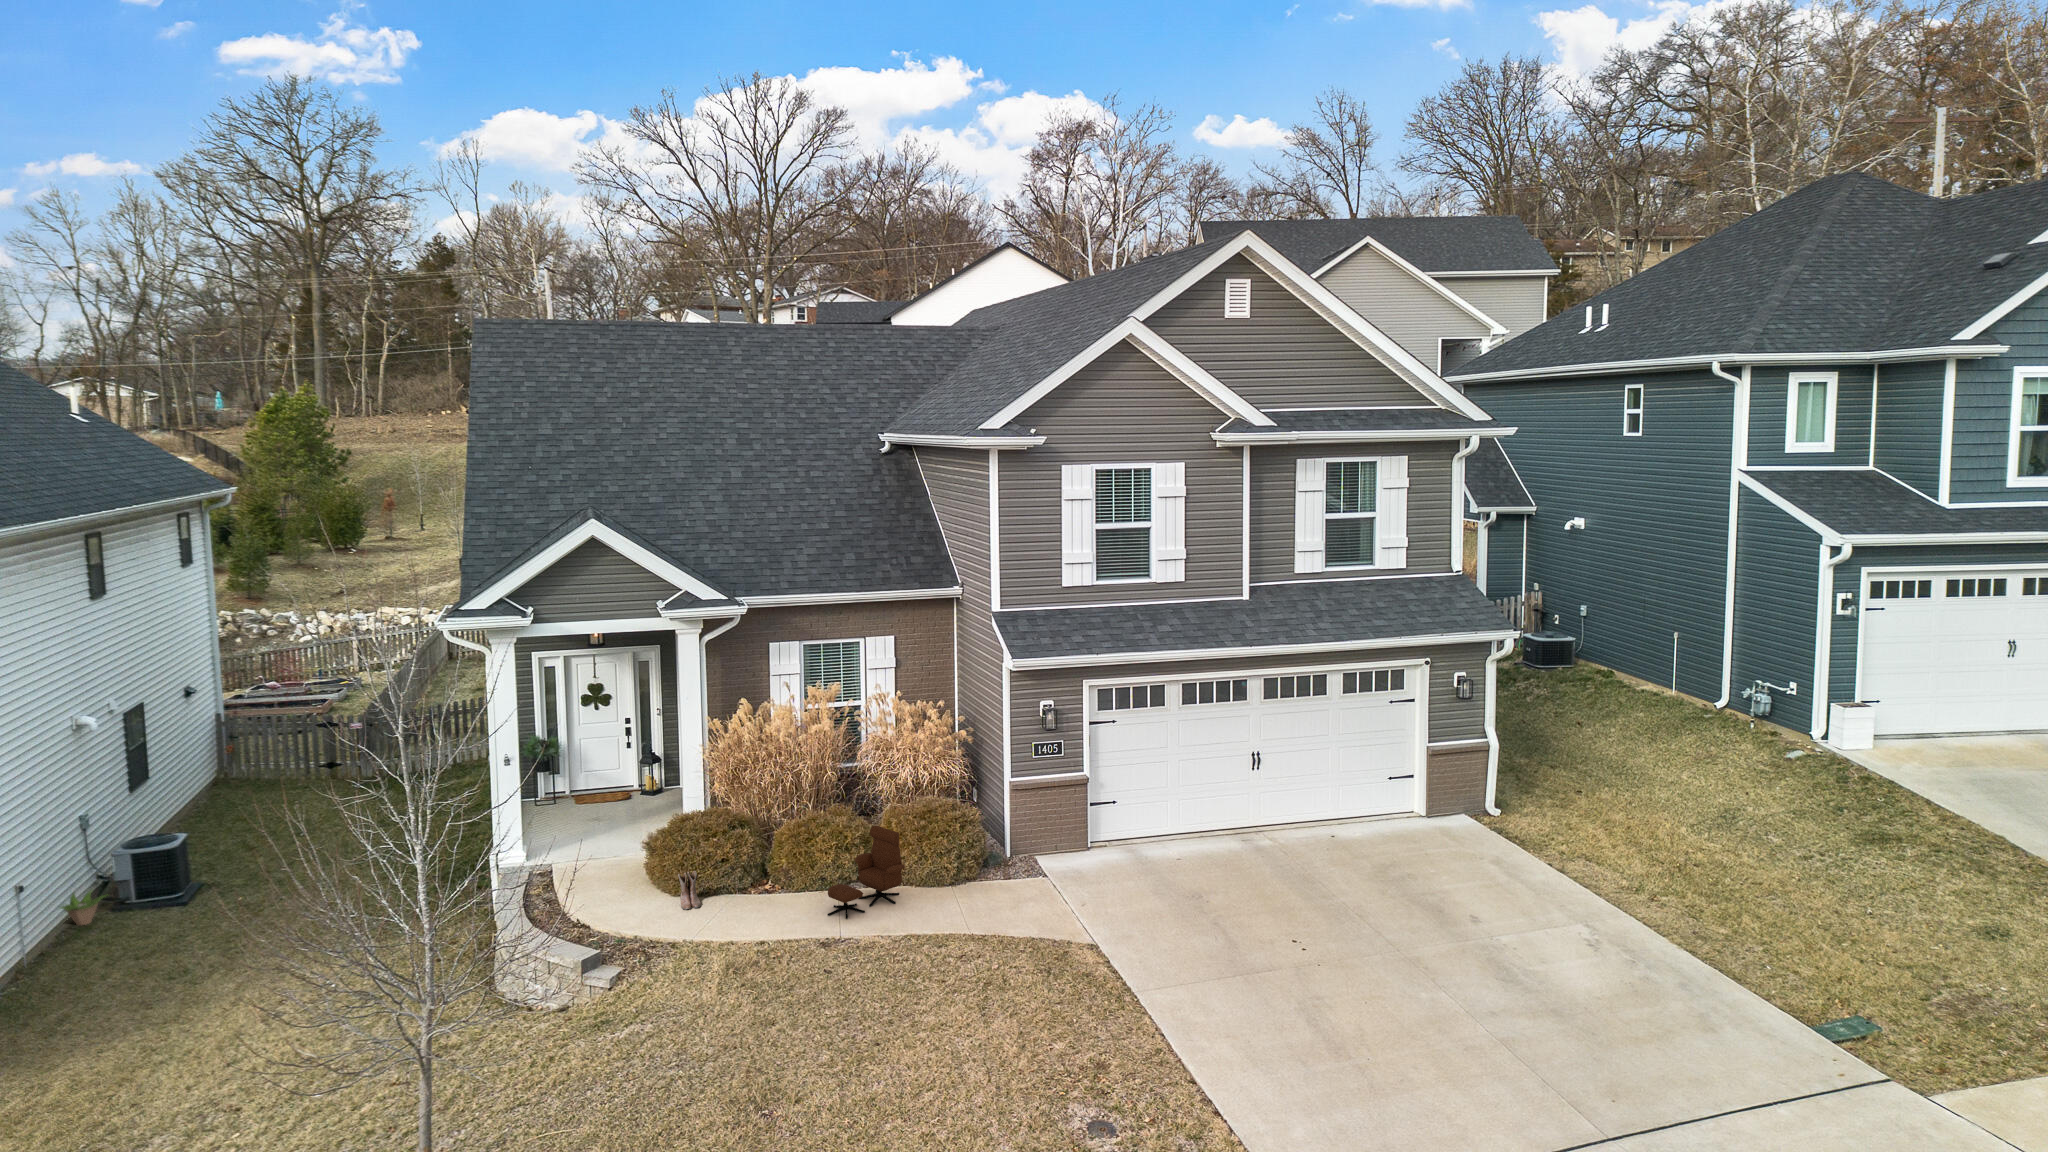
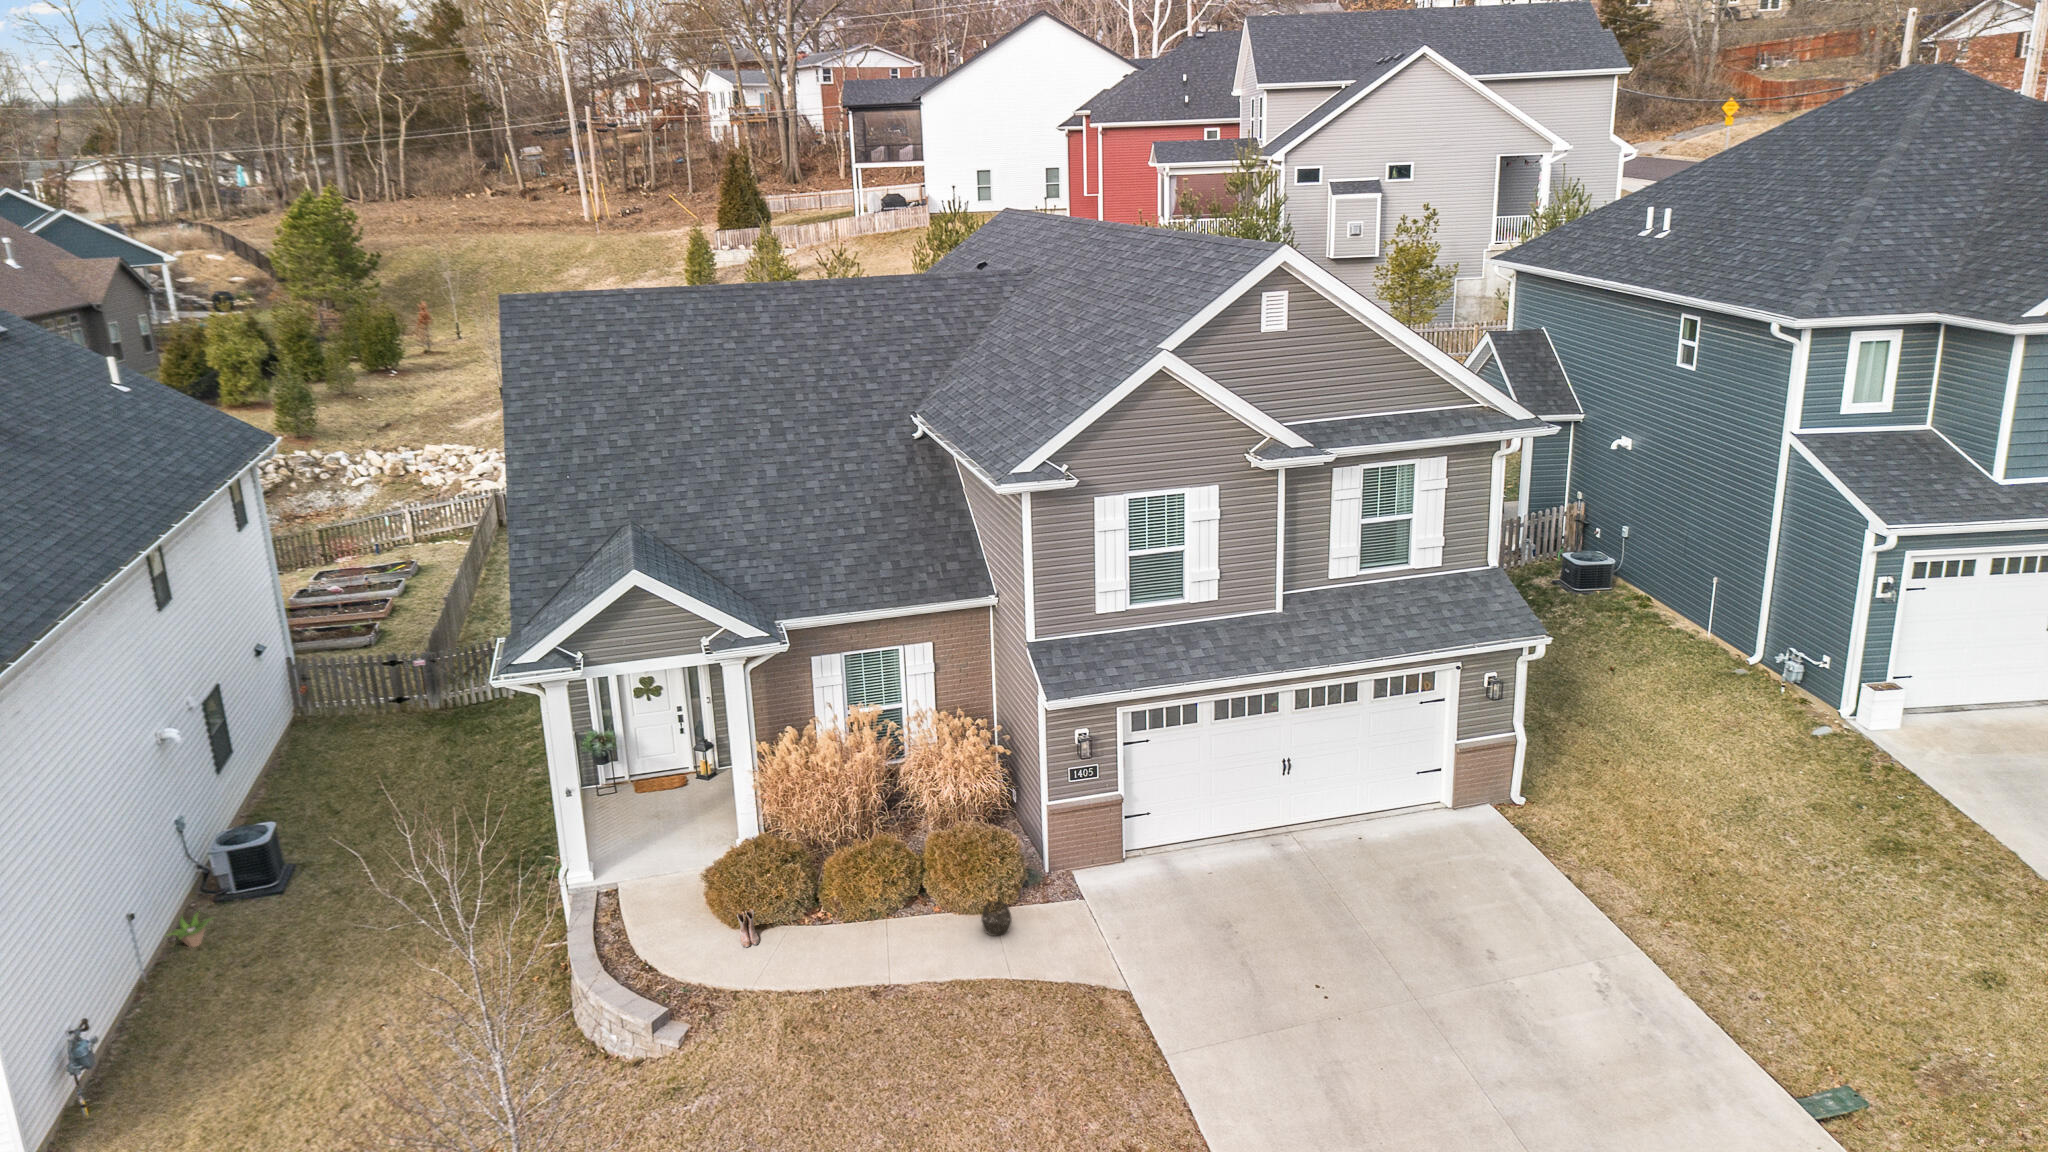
lounge chair: present [827,826,905,919] -> none [877,861,949,956]
woven basket: none [939,869,971,904] -> present [981,901,1012,936]

